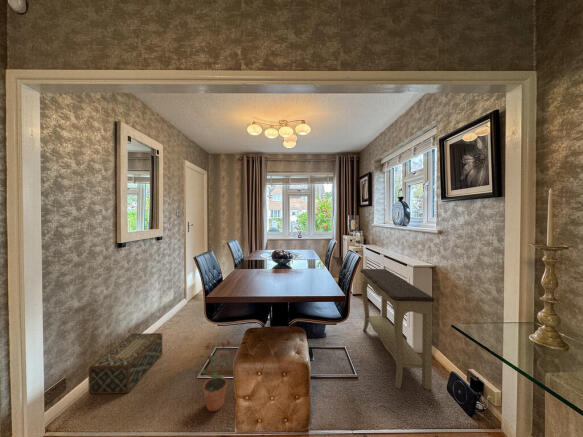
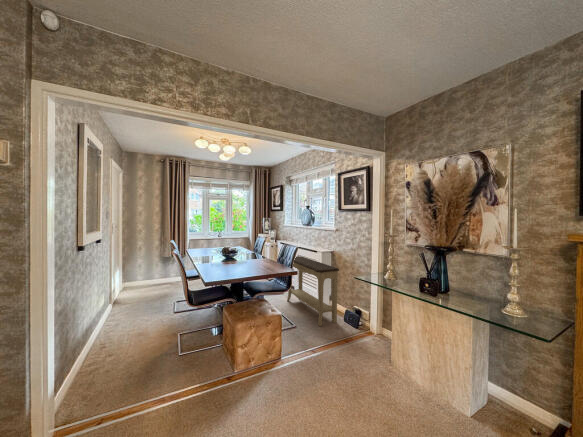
woven basket: present [88,333,162,394] -> none [71,330,127,395]
potted plant: present [201,341,234,411] -> none [196,313,223,369]

